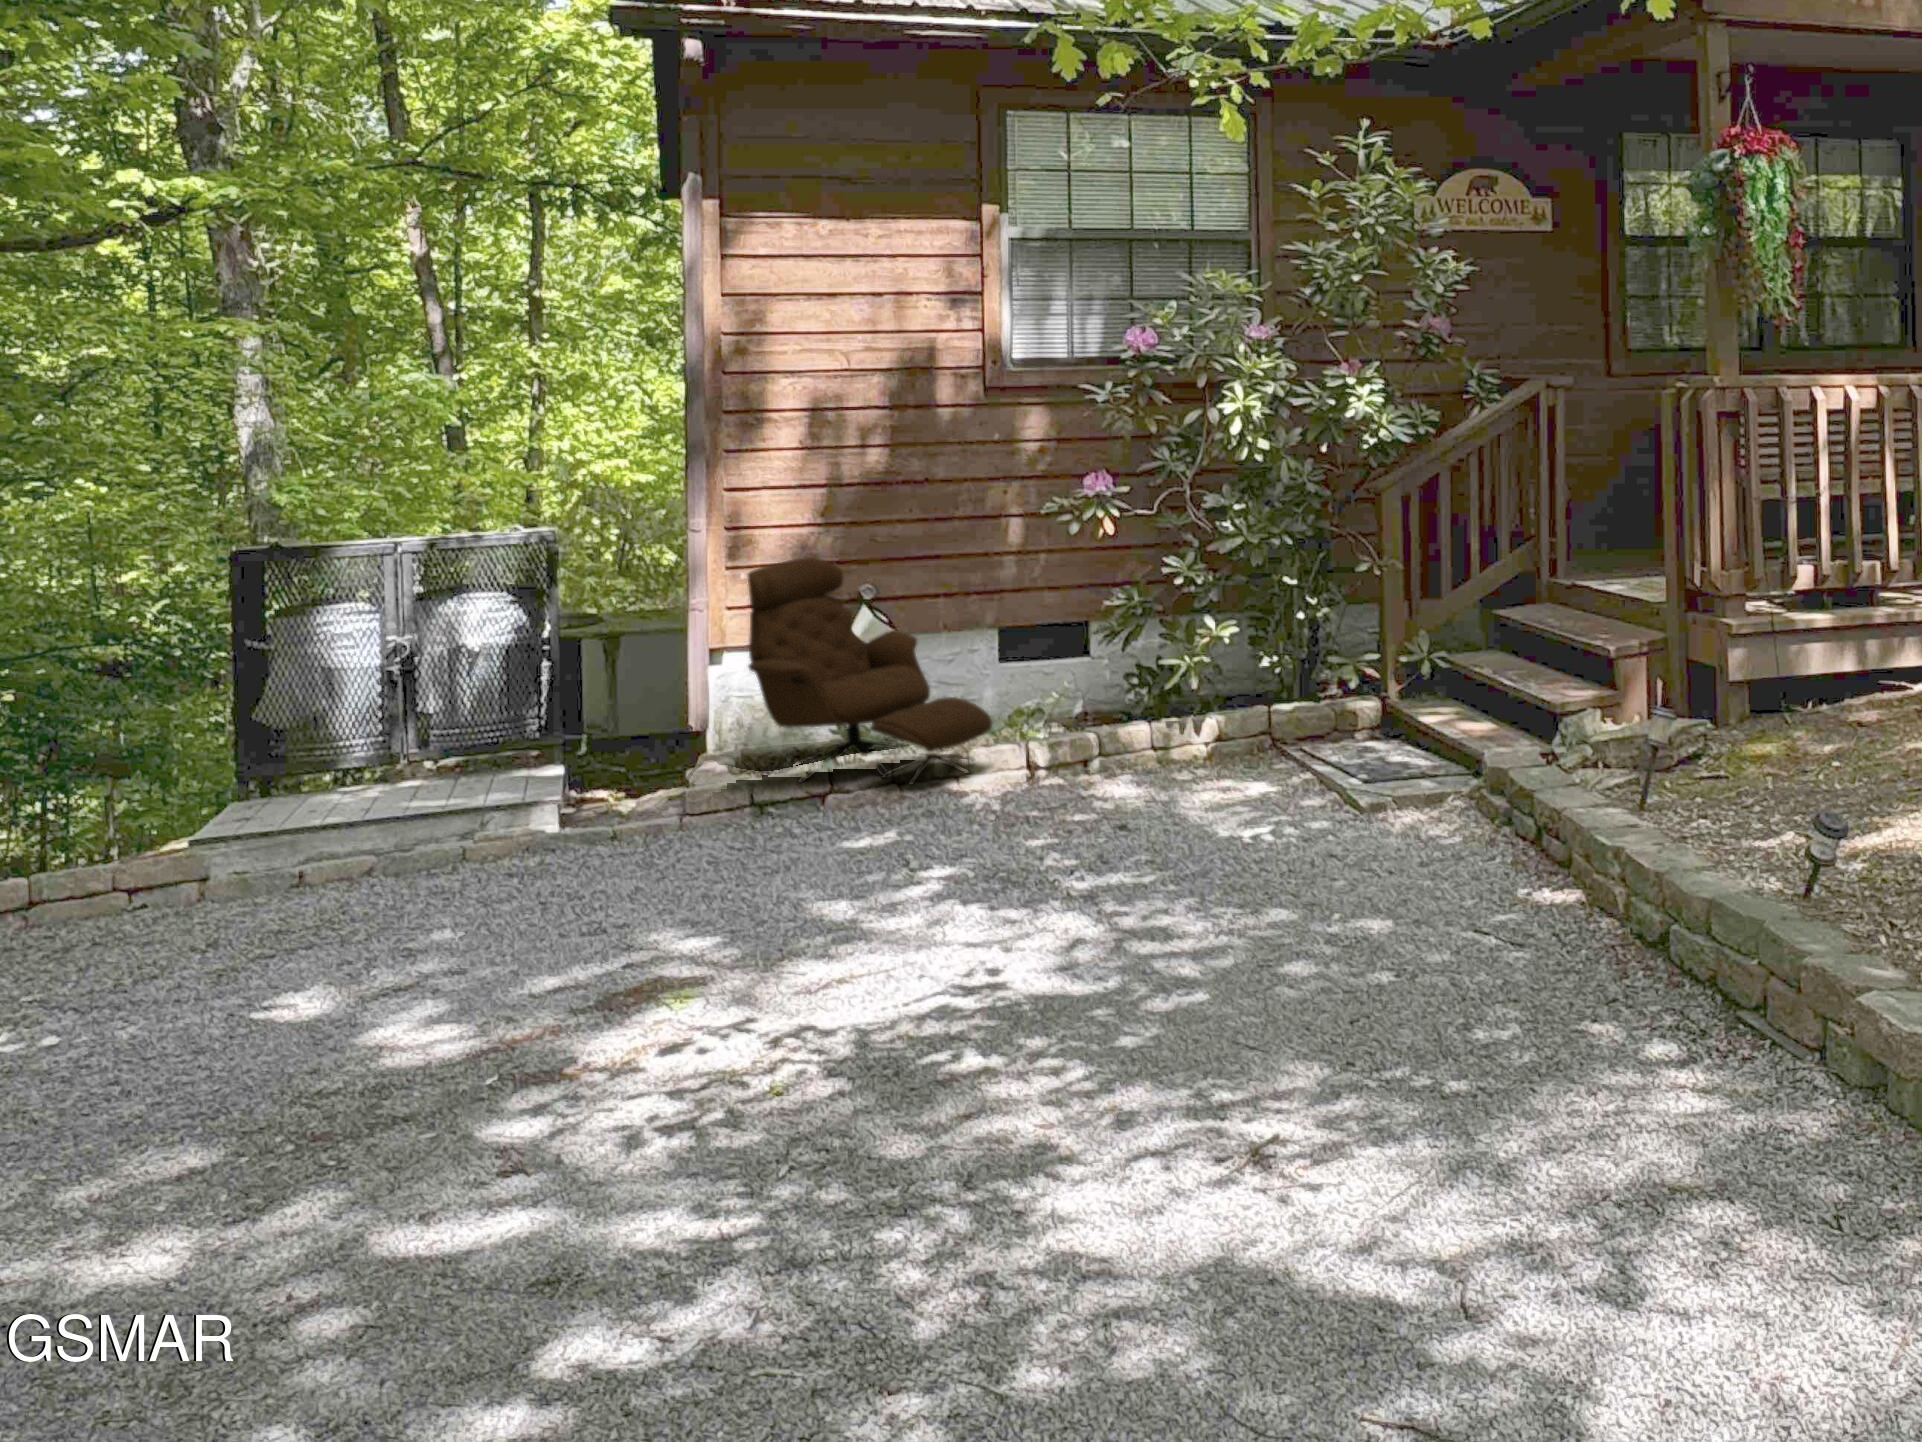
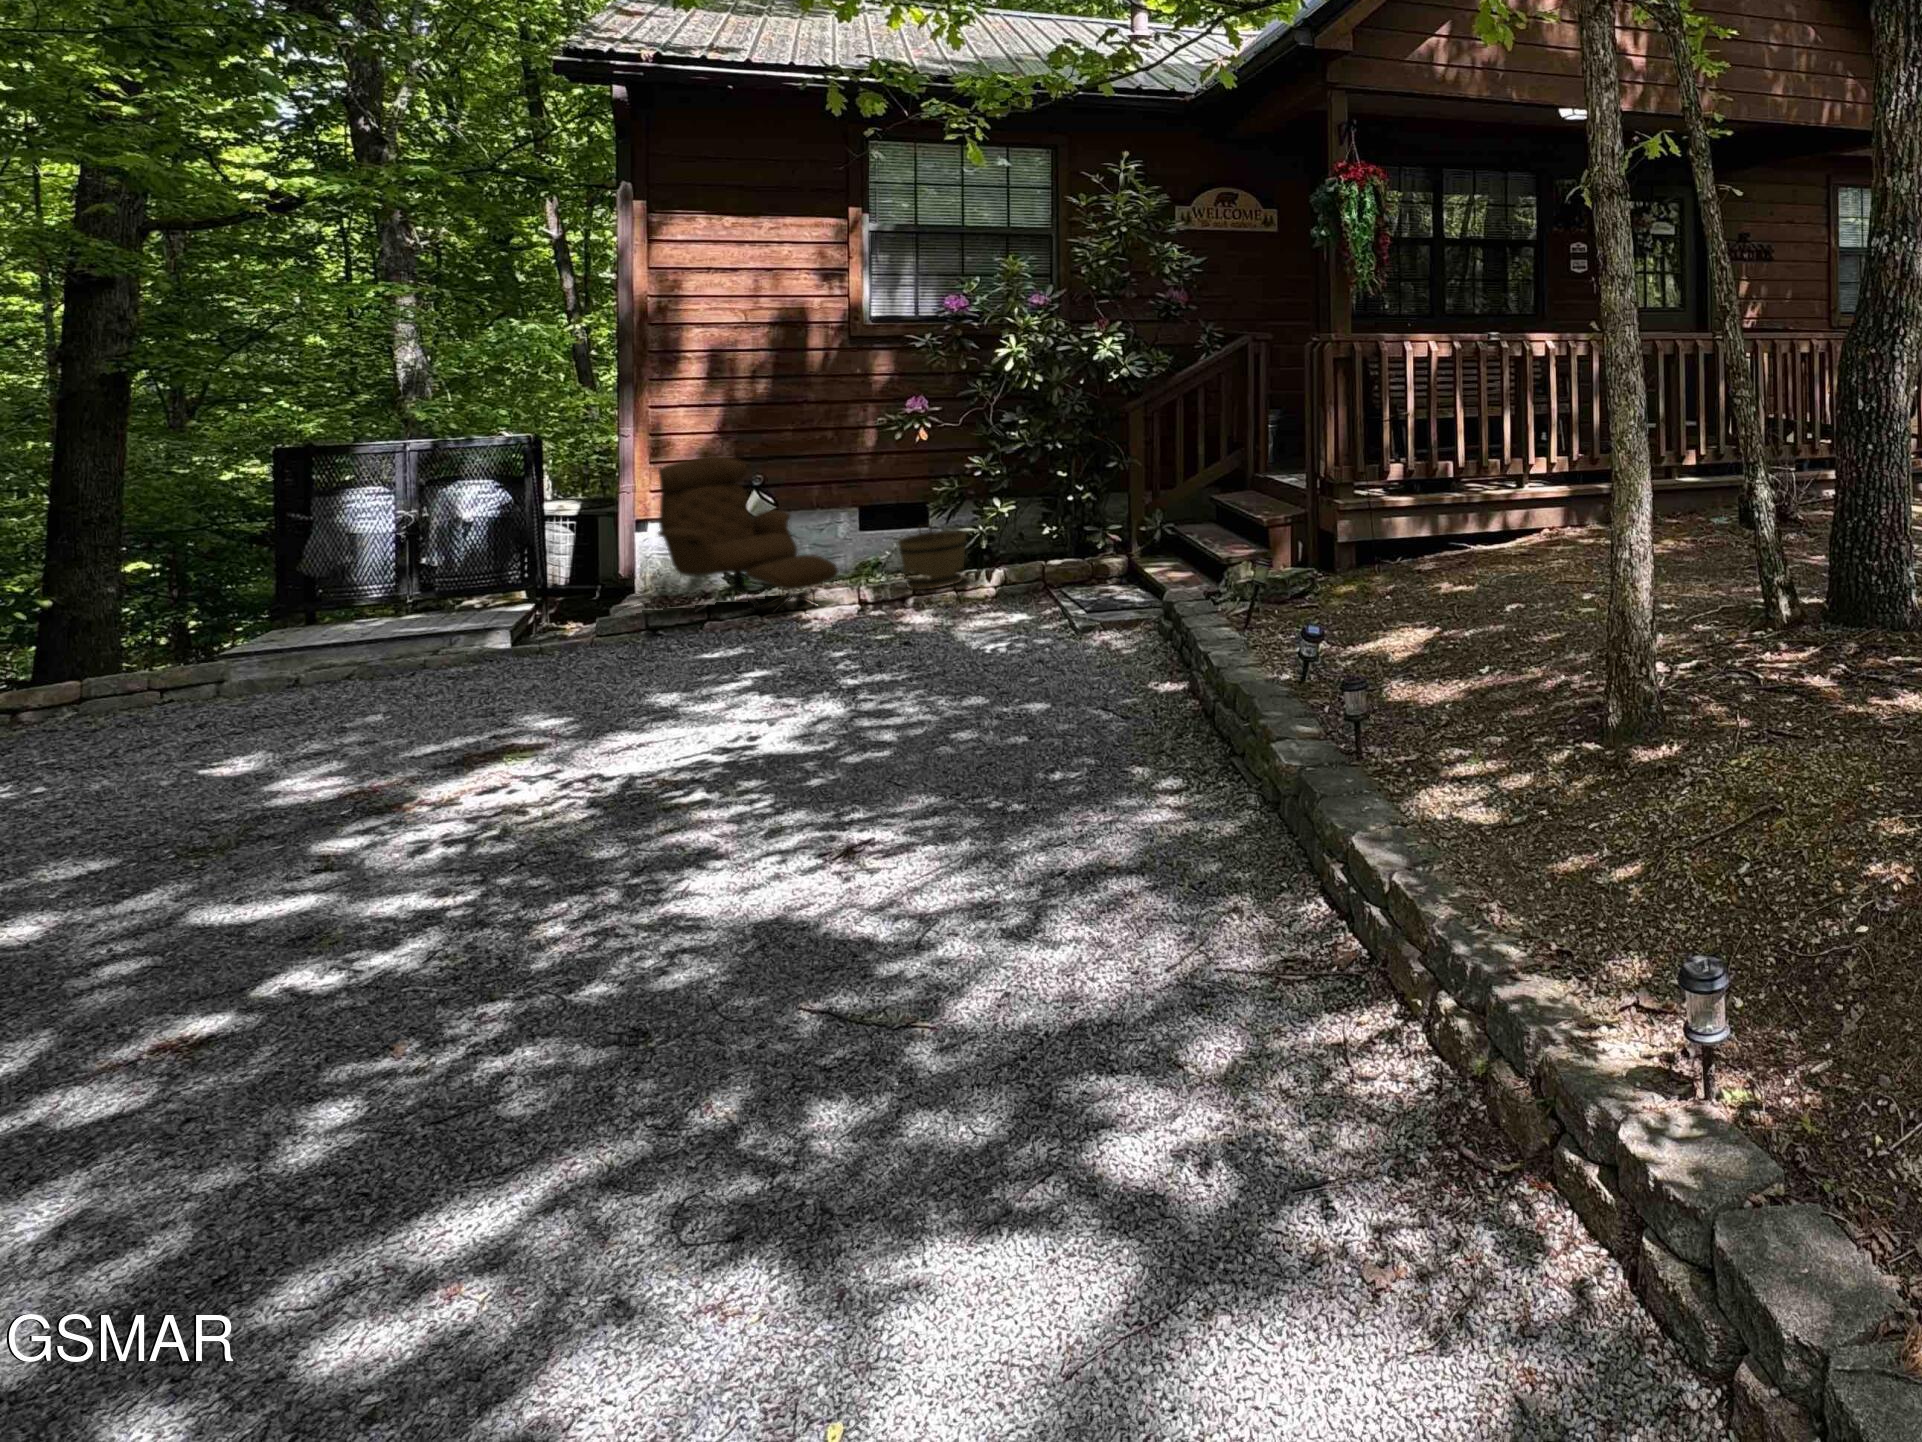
bucket: none [1065,651,1157,747] -> present [899,525,967,589]

